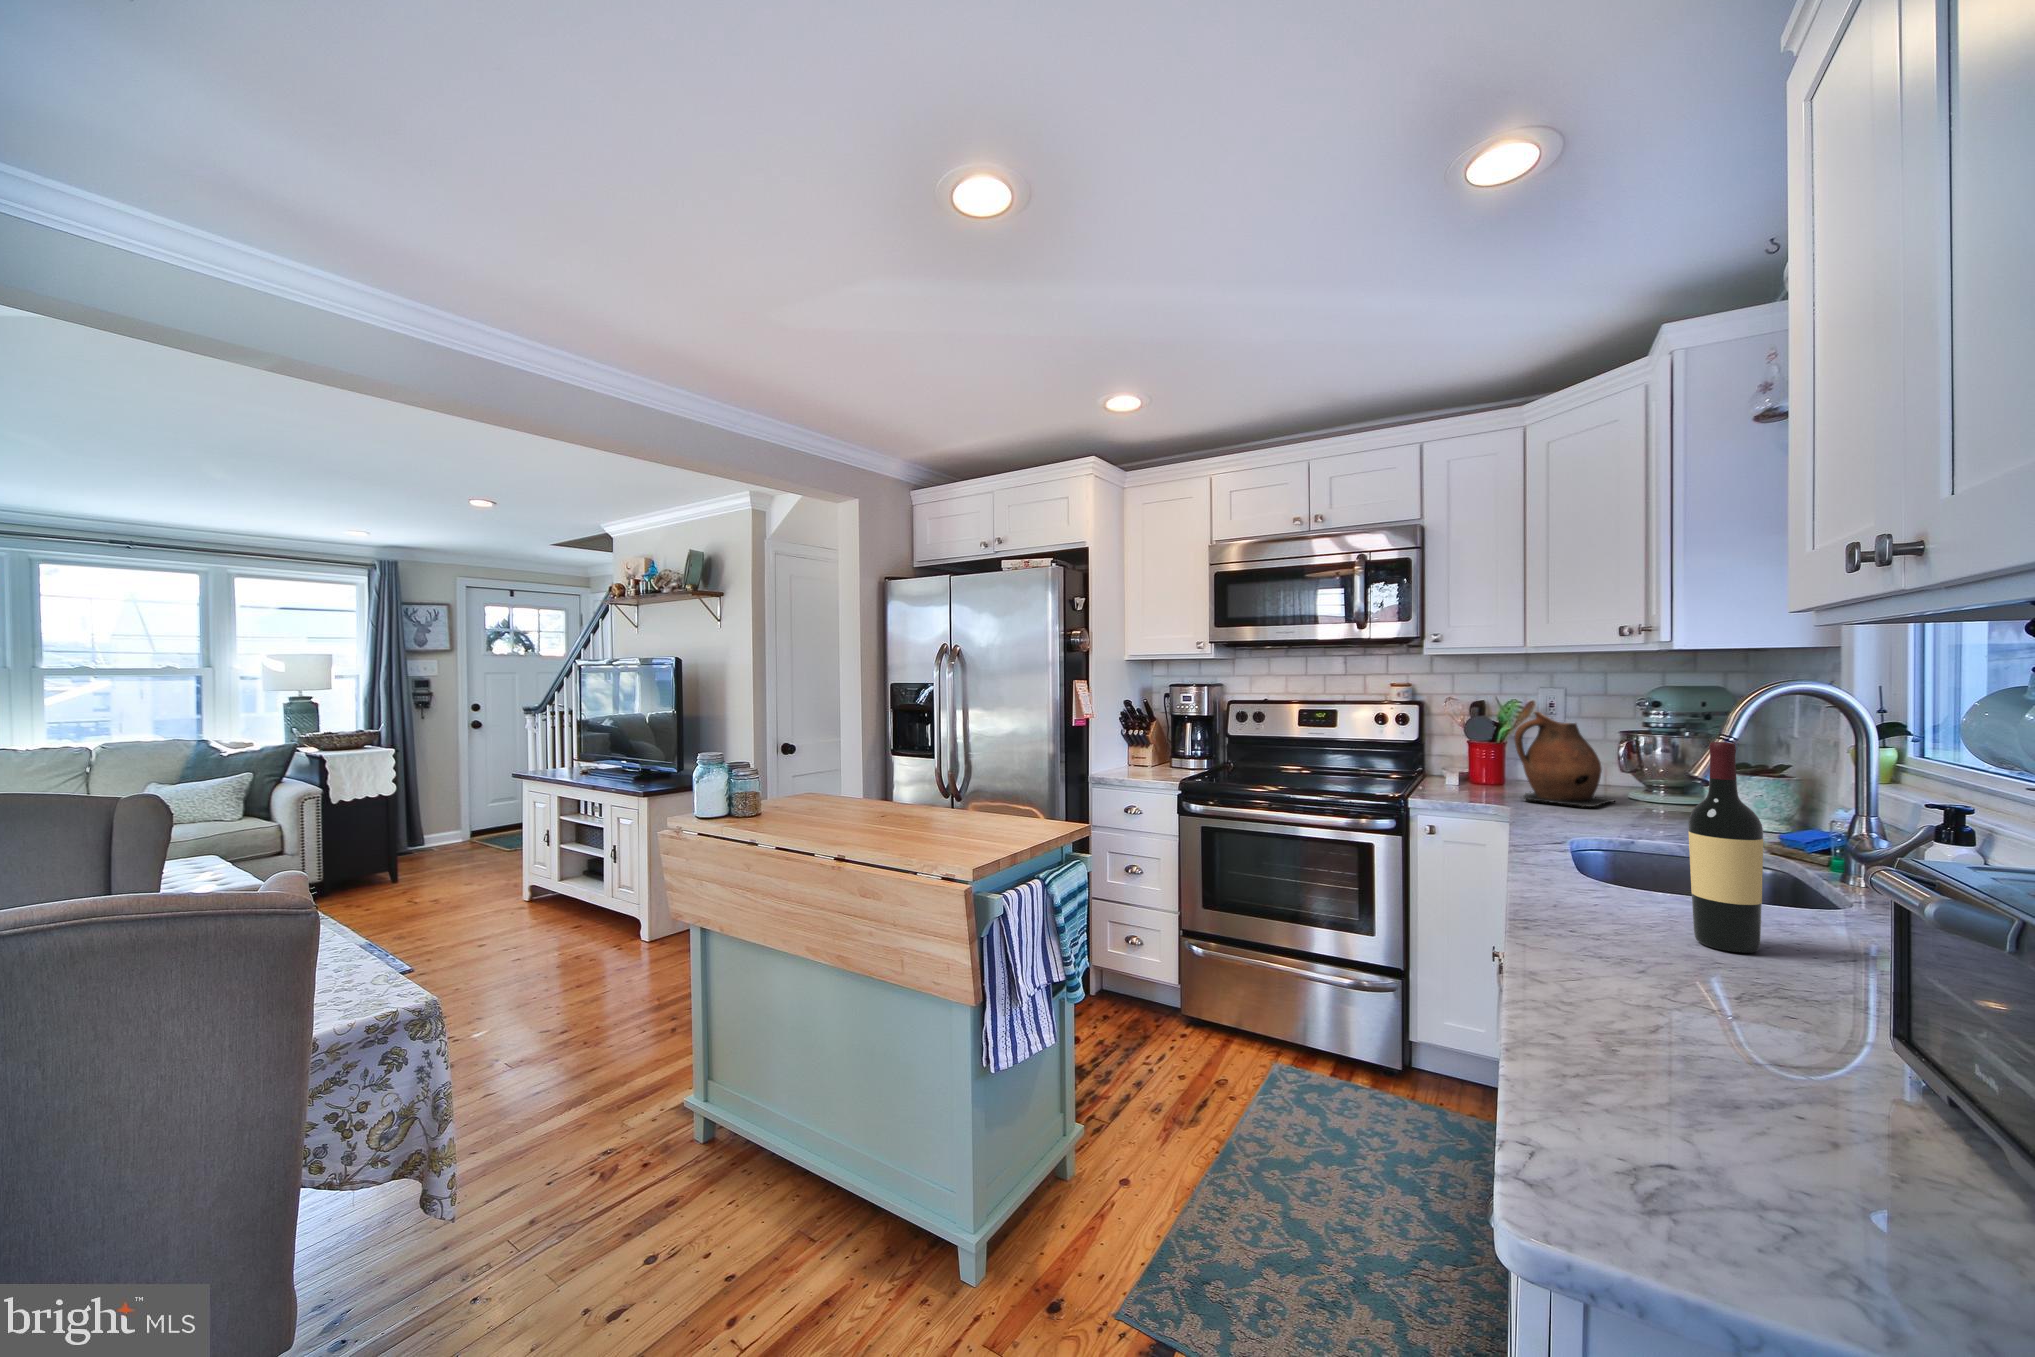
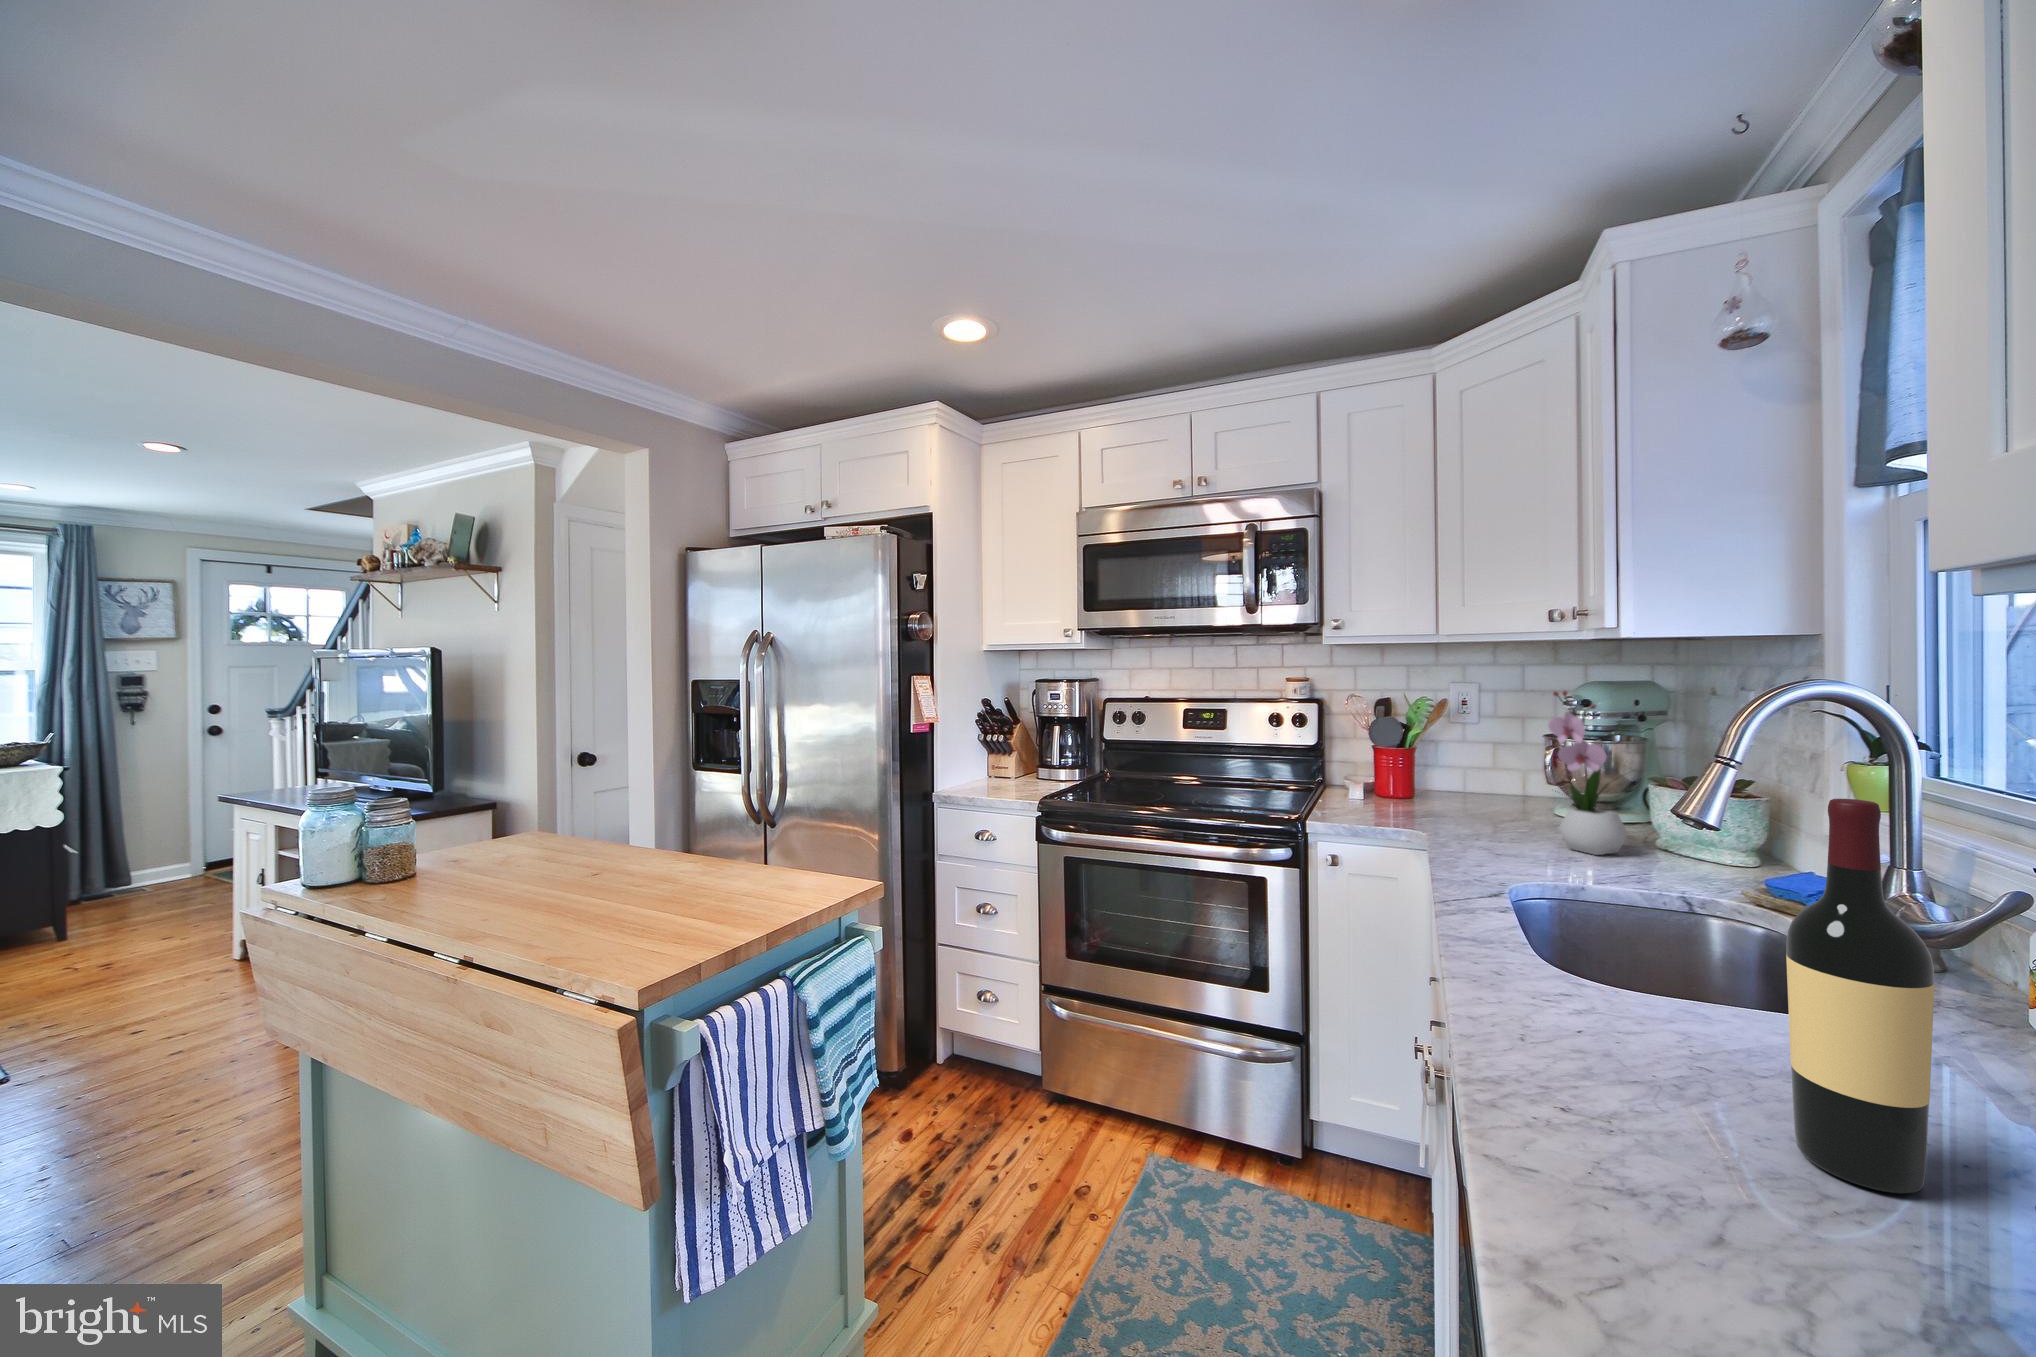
flower arrangement: none [1610,692,1686,822] -> present [1548,691,1628,855]
ceramic pitcher: present [1514,712,1614,807] -> none [1430,714,1543,833]

